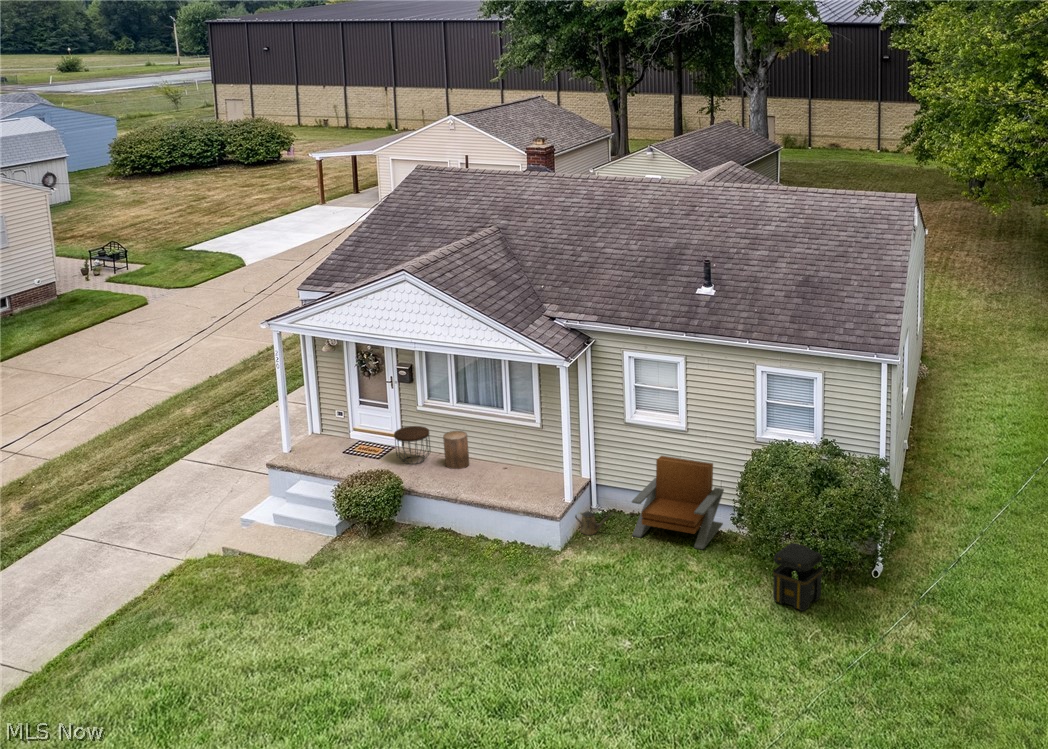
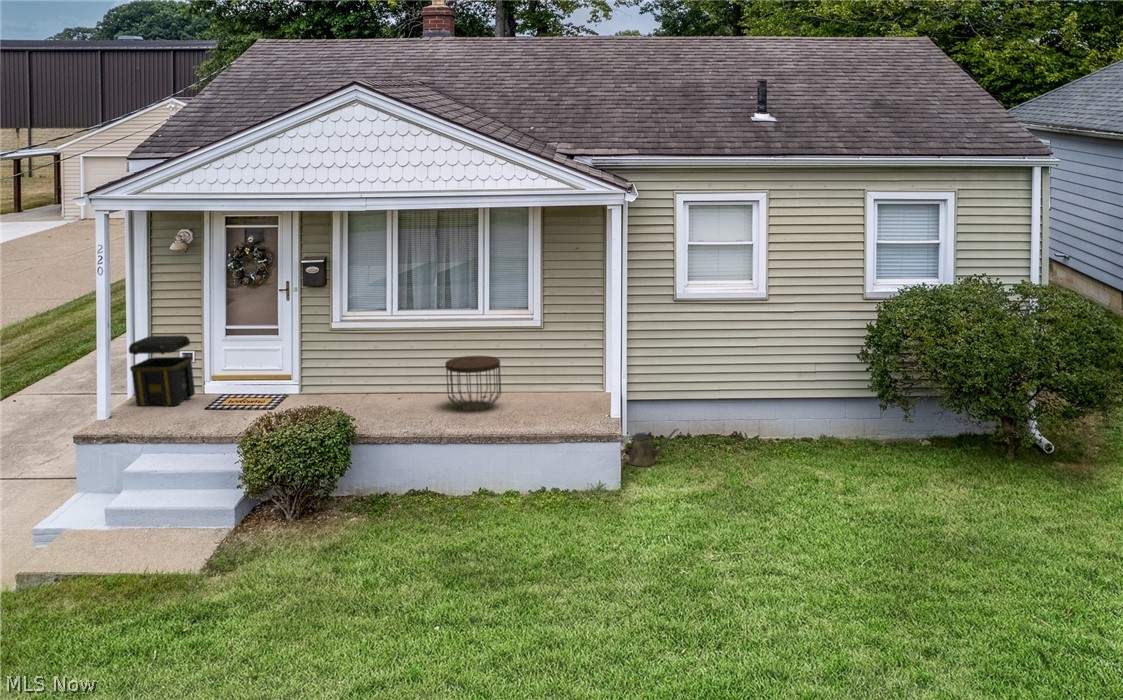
side table: present [394,426,431,464] -> present [445,356,501,411]
stool: present [443,431,469,469] -> none [381,353,421,409]
lounge chair: present [632,456,724,549] -> none [703,347,820,460]
toolbox: present [773,543,823,611] -> present [129,335,195,406]

